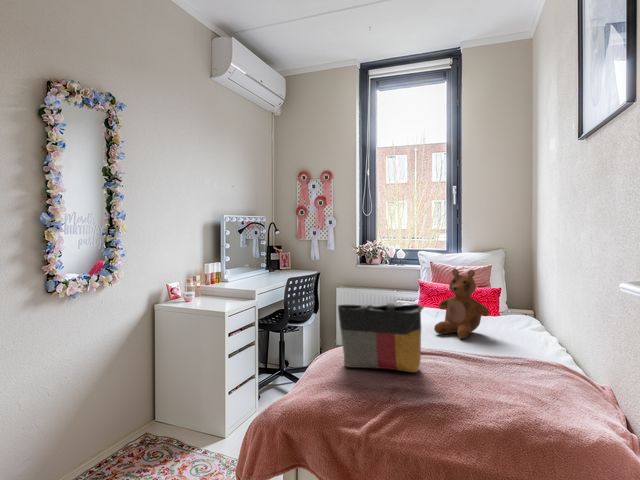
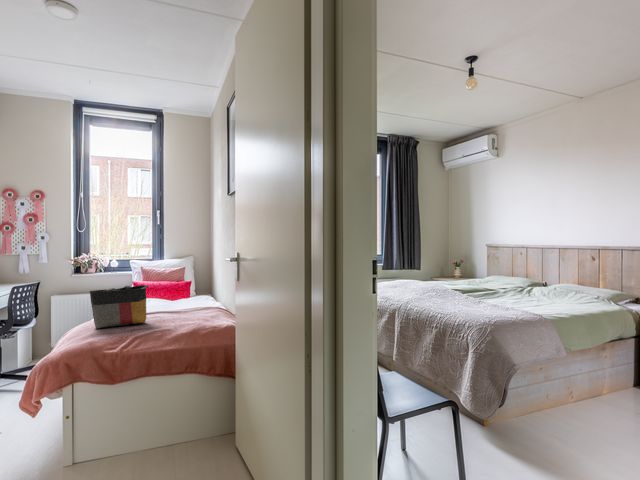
teddy bear: present [434,269,490,338] -> none [150,267,184,309]

